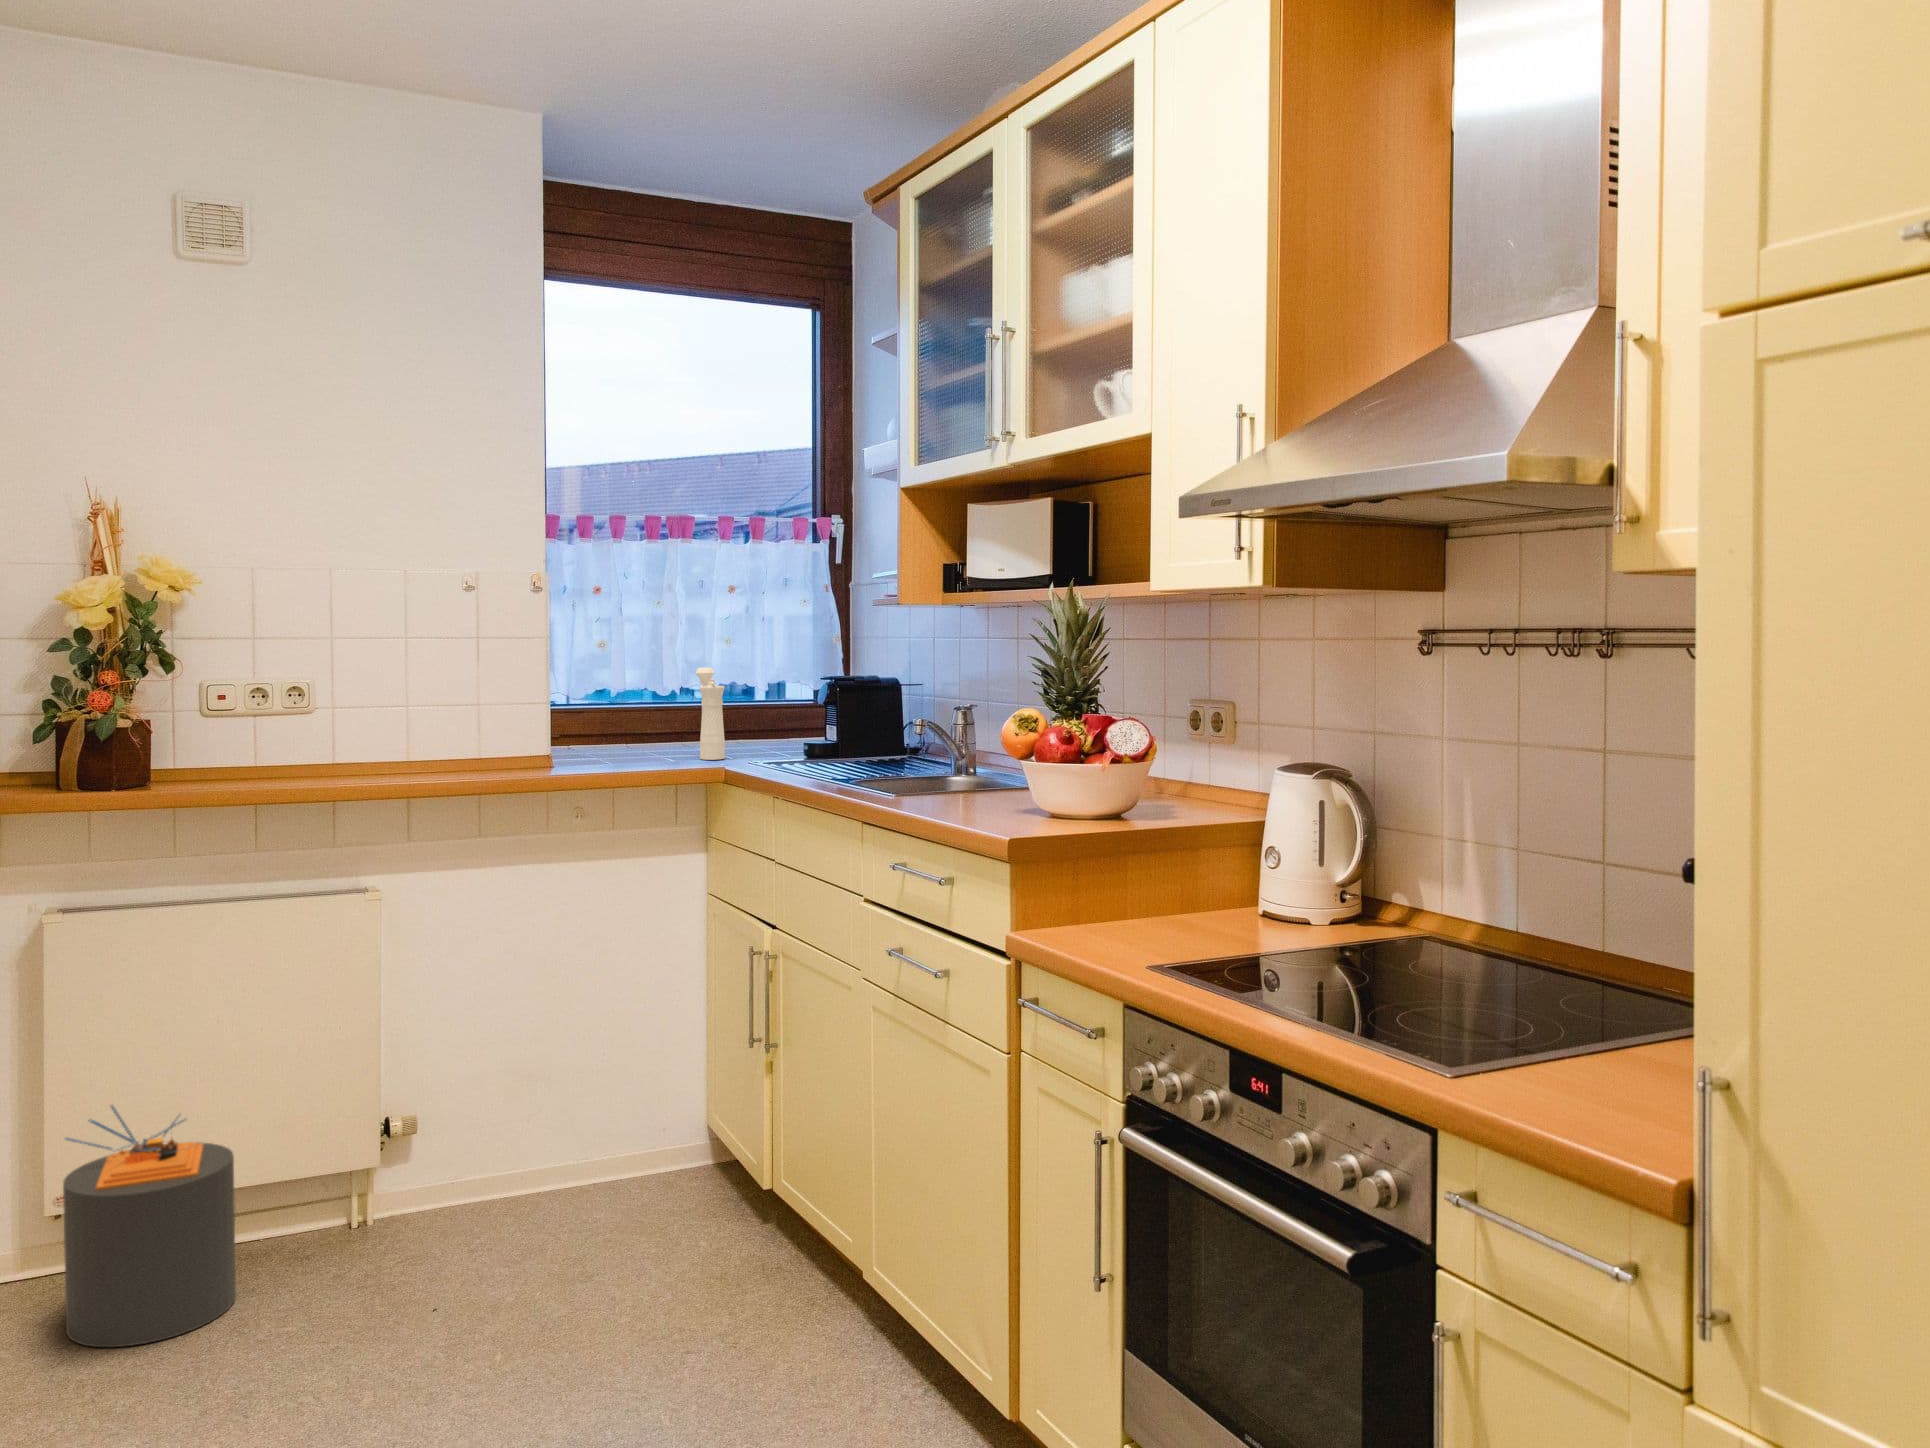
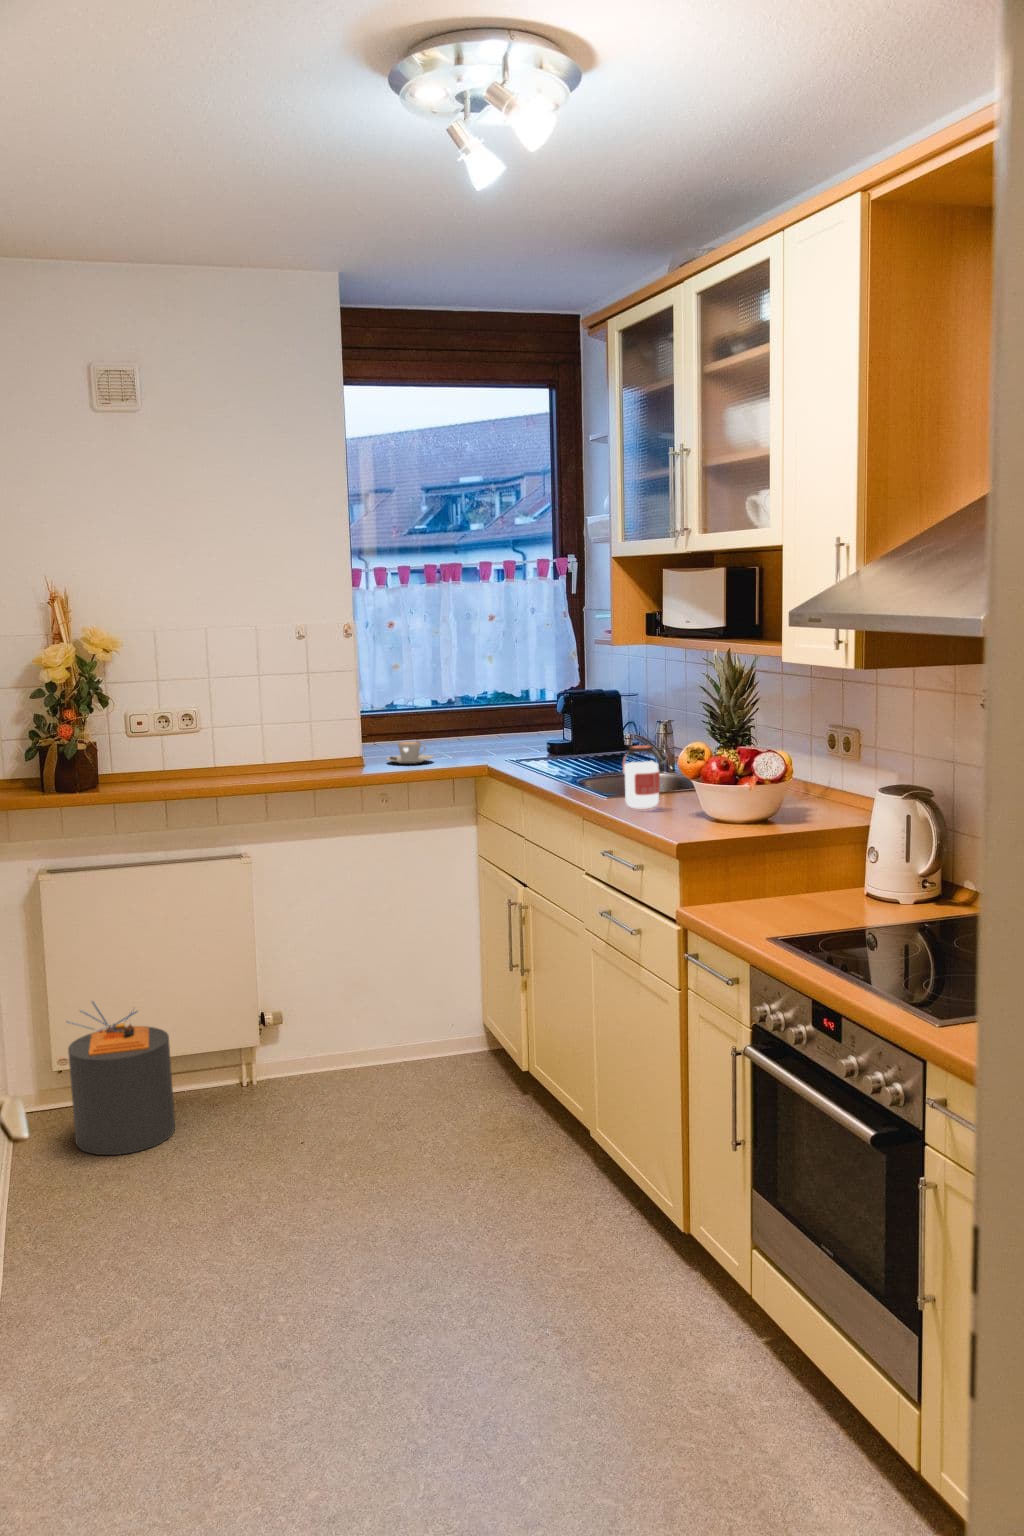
pepper mill: present [696,668,725,760] -> none [463,687,486,758]
jar: none [922,719,975,806] -> present [622,745,660,808]
coffee cup: none [586,735,653,764] -> present [387,742,433,764]

